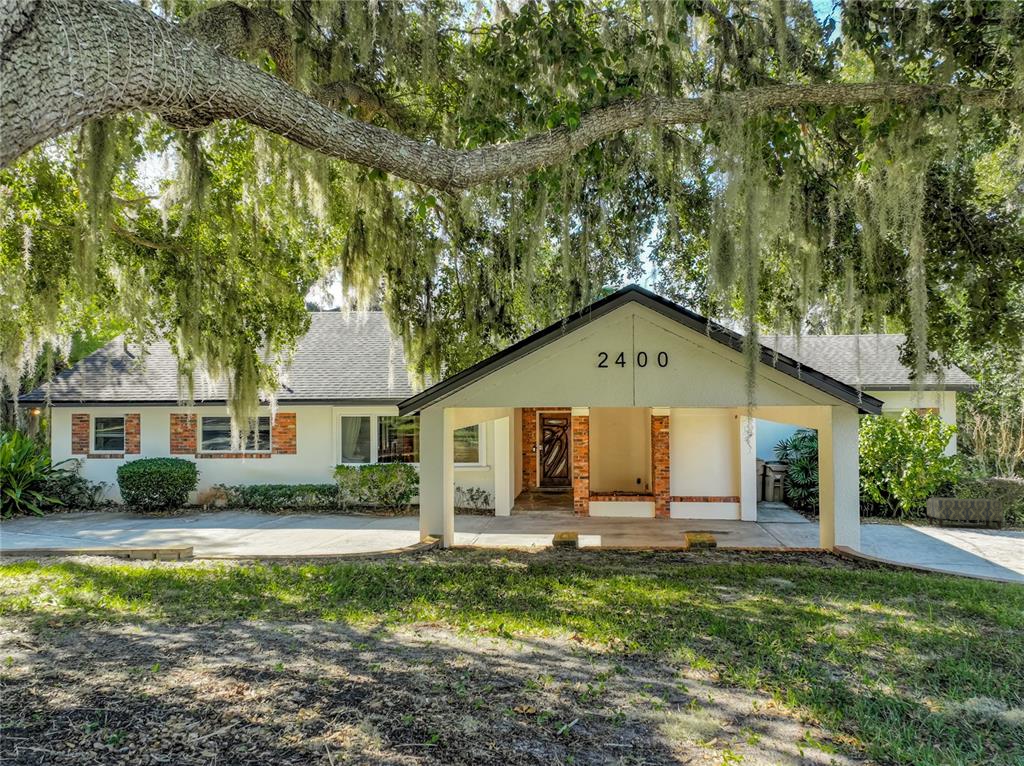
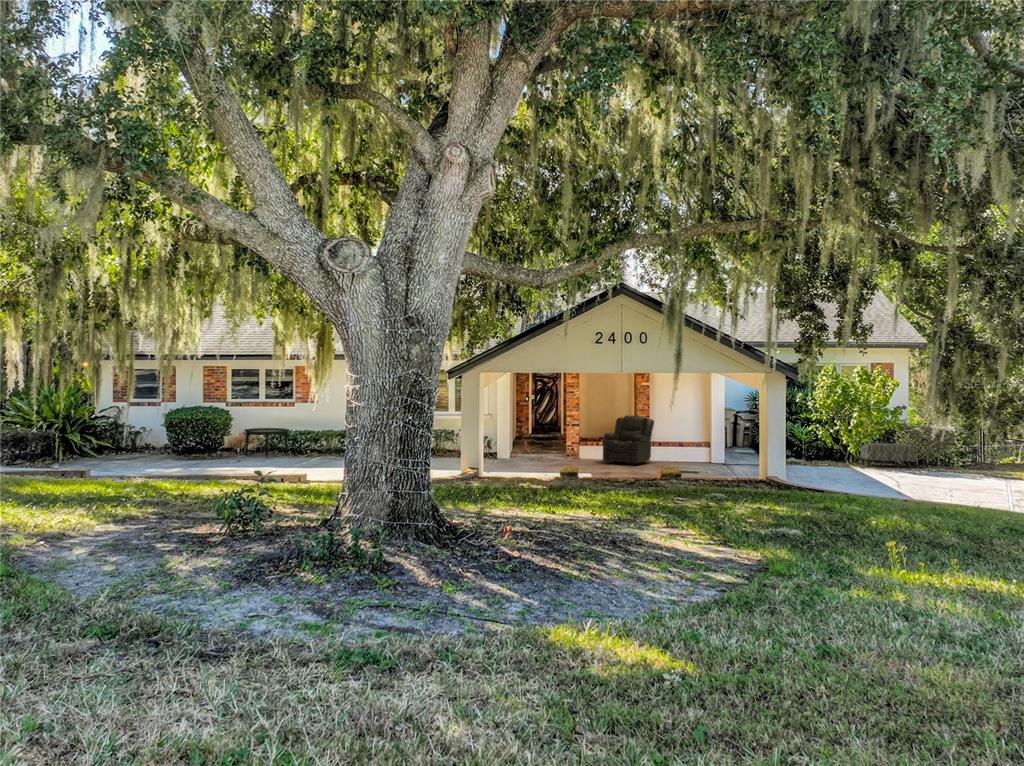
chair: none [615,466,675,525] -> present [603,415,654,465]
round table: none [205,482,259,517] -> present [244,428,289,457]

